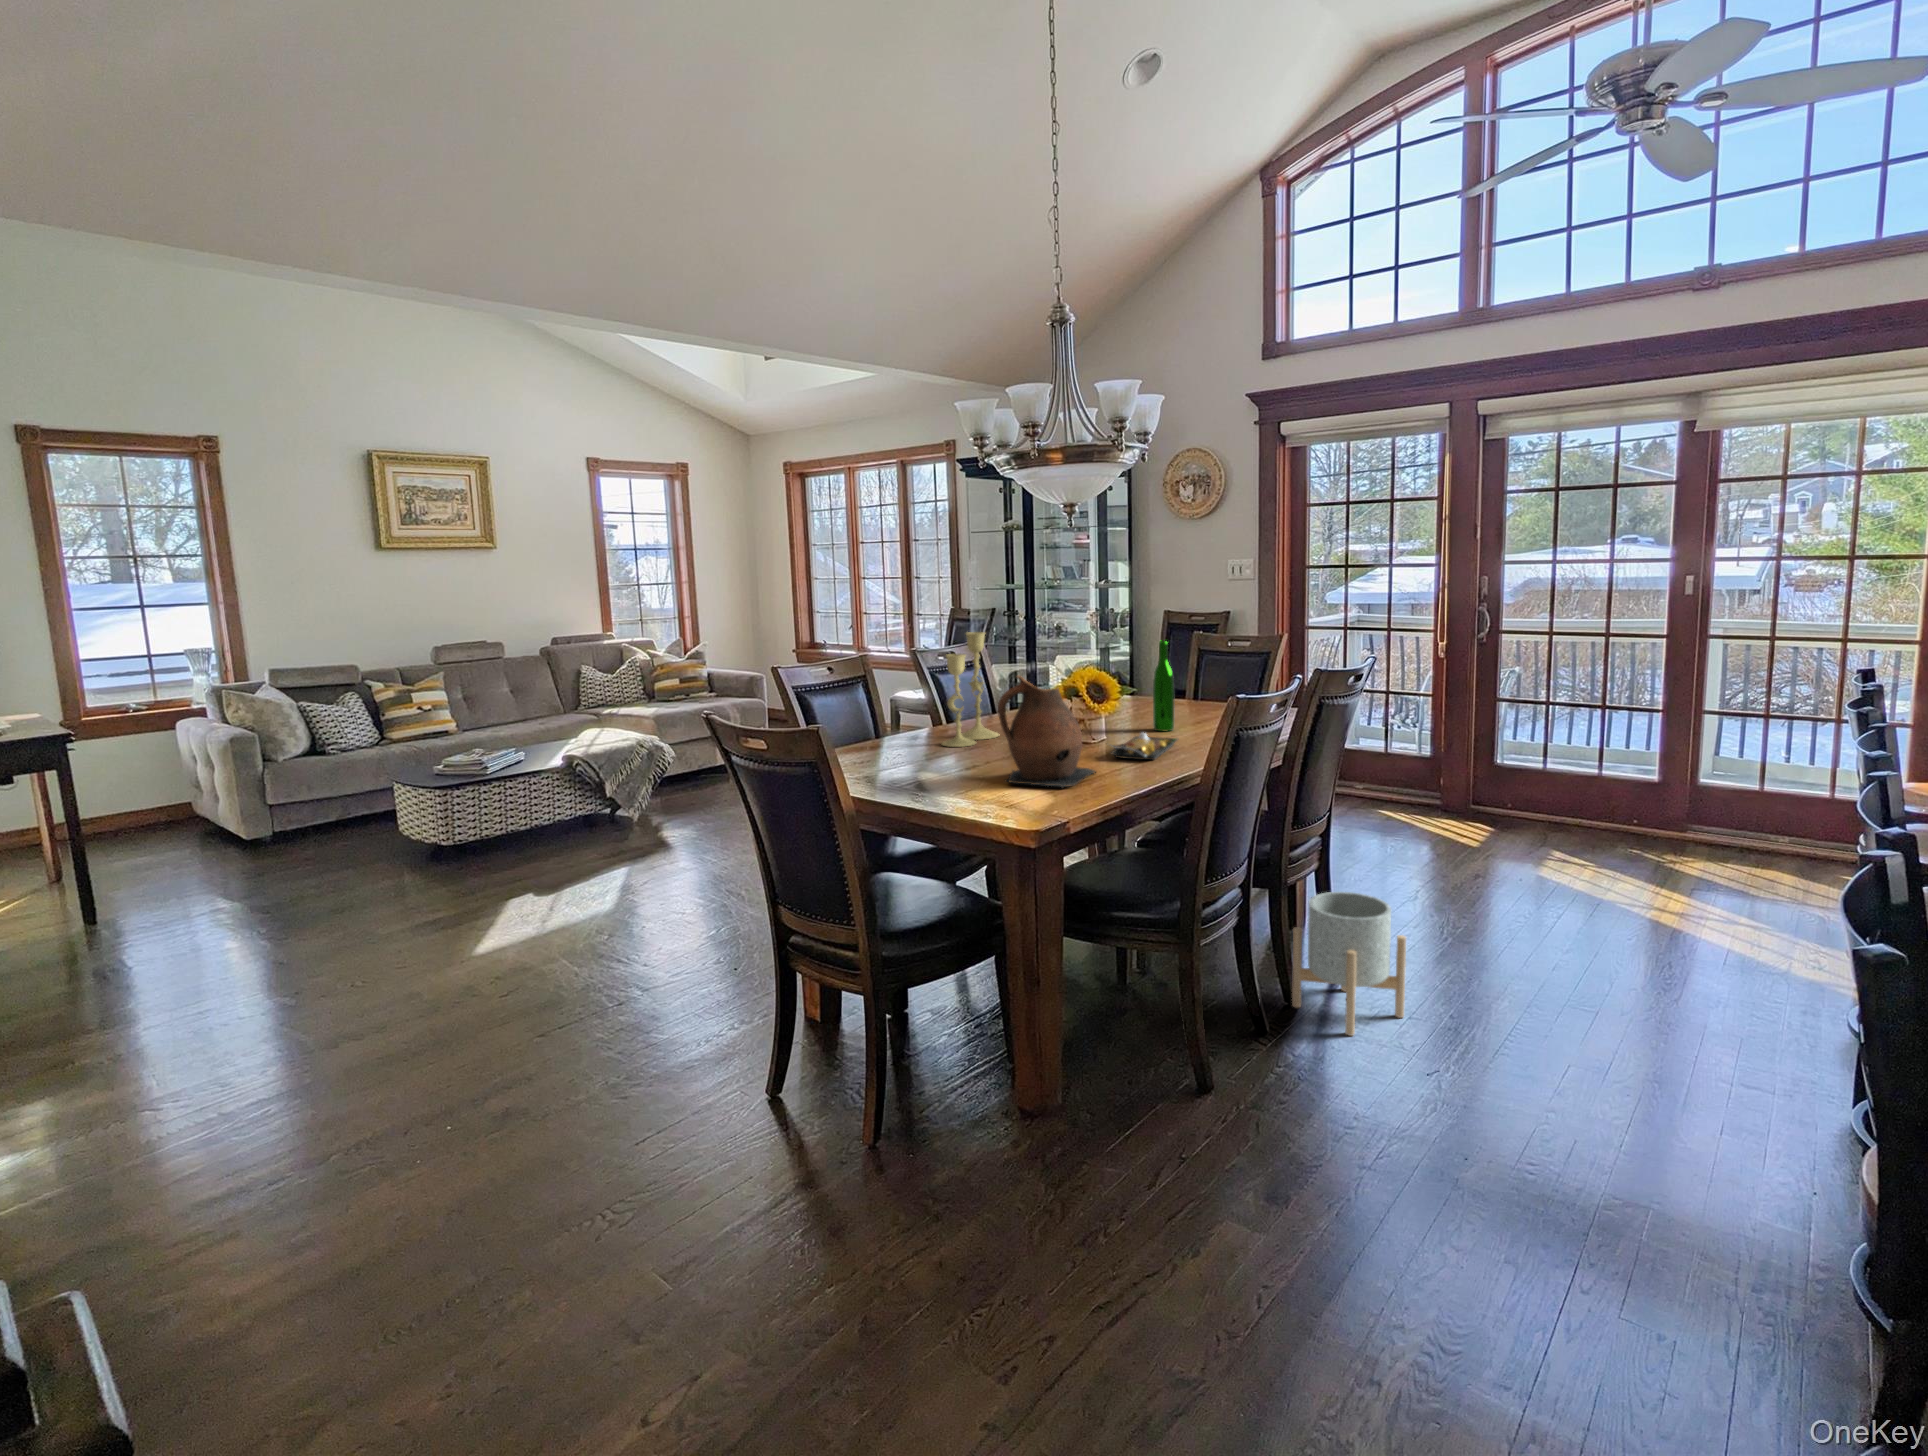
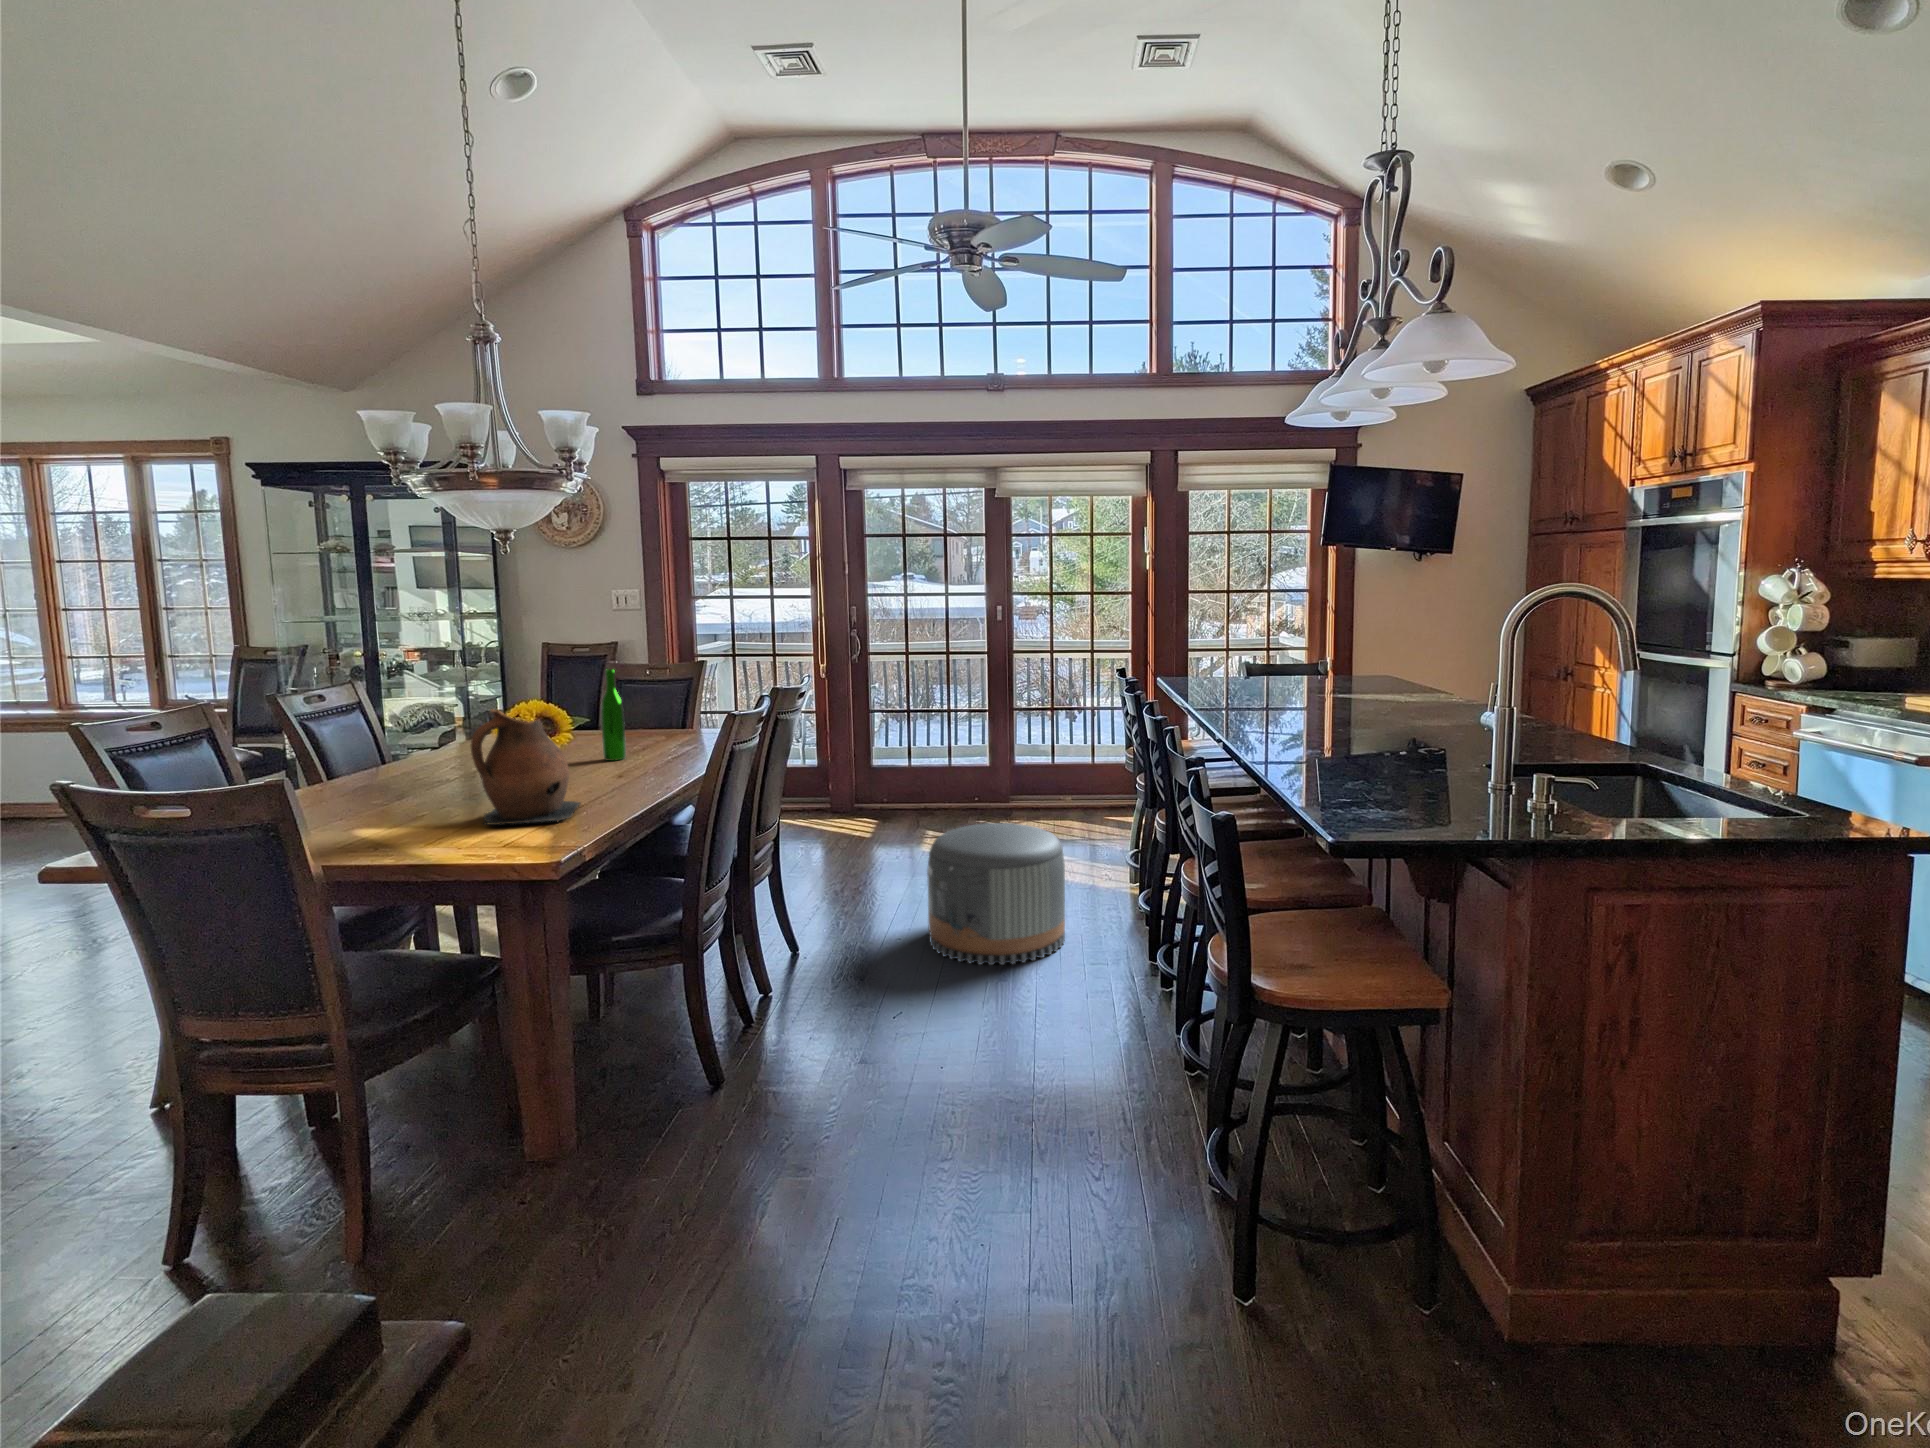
candlestick: present [942,632,1000,747] -> none [353,668,424,802]
plate: present [1111,732,1177,760] -> none [575,760,644,789]
pouf: none [1502,859,1717,1054] -> present [927,823,1065,965]
planter: present [1292,892,1406,1036] -> none [770,883,866,1007]

